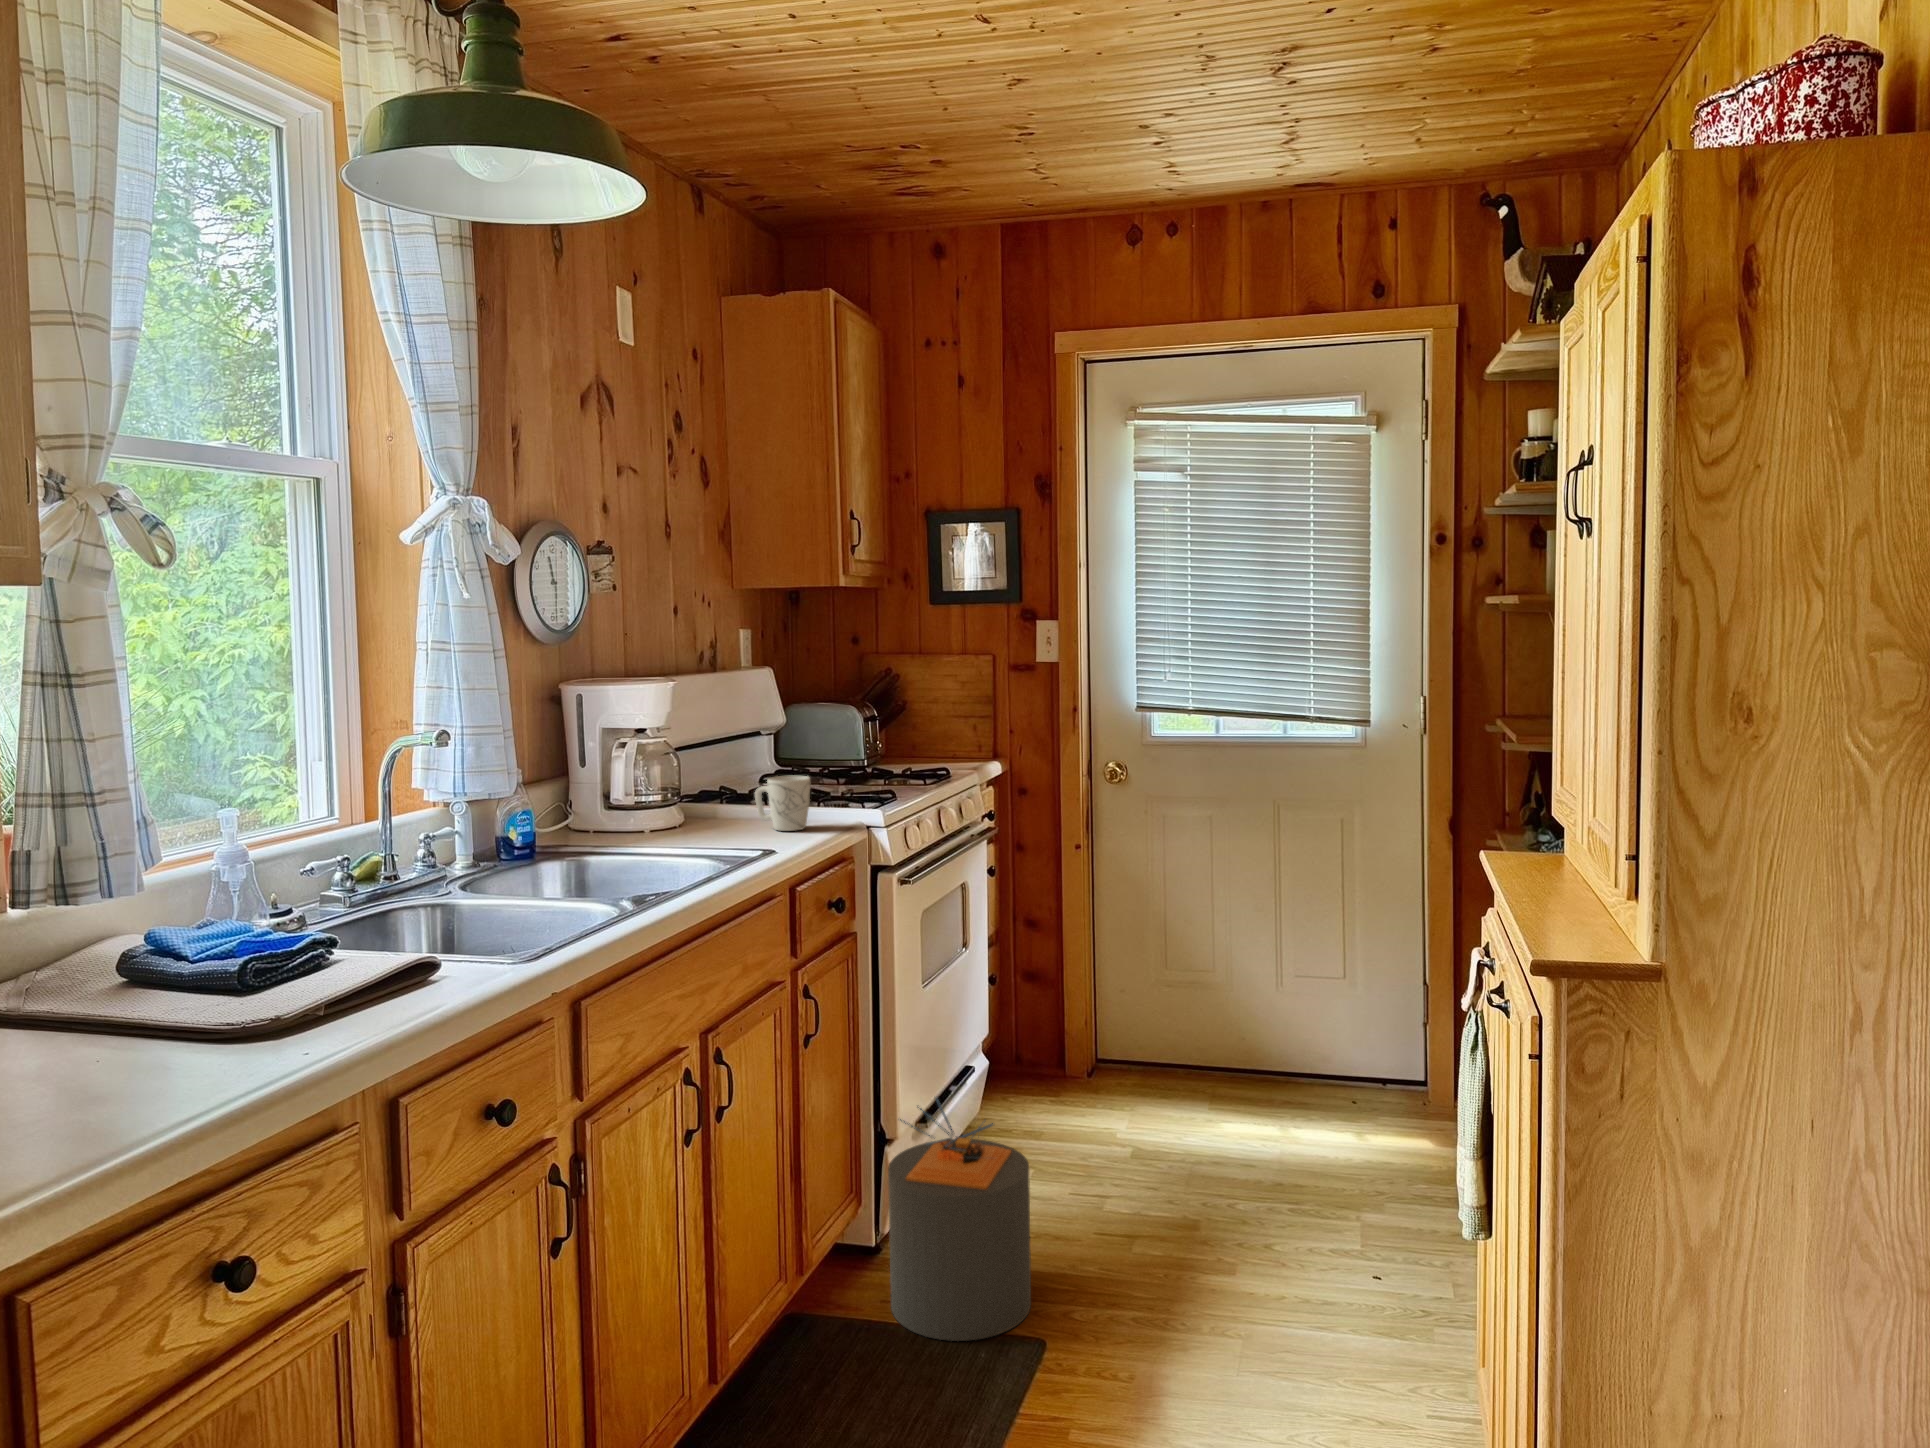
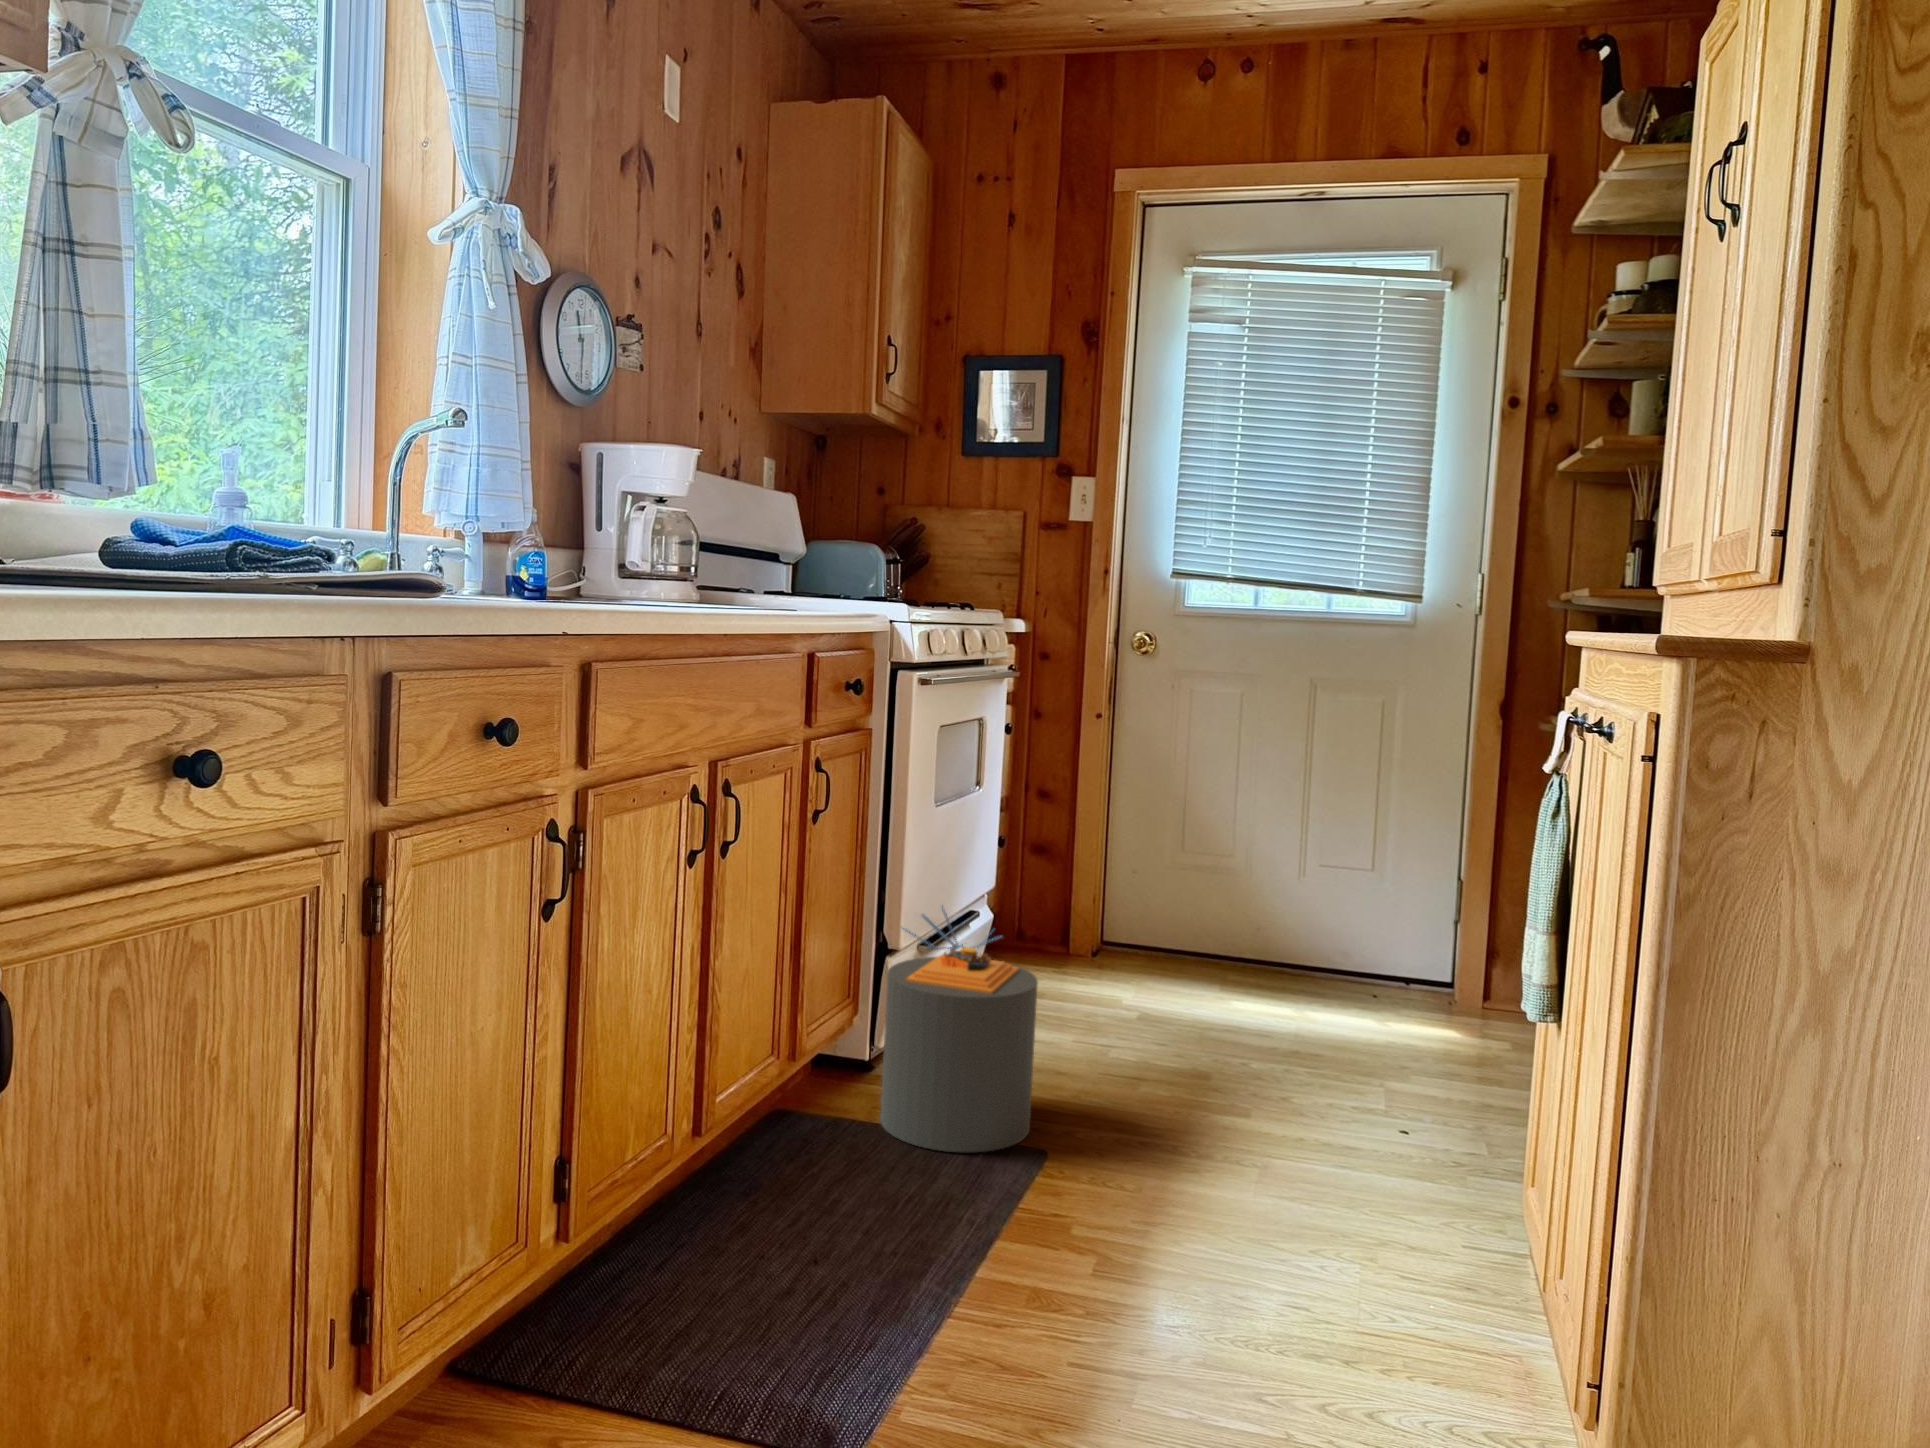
mug: present [755,776,810,831] -> none [773,553,833,608]

